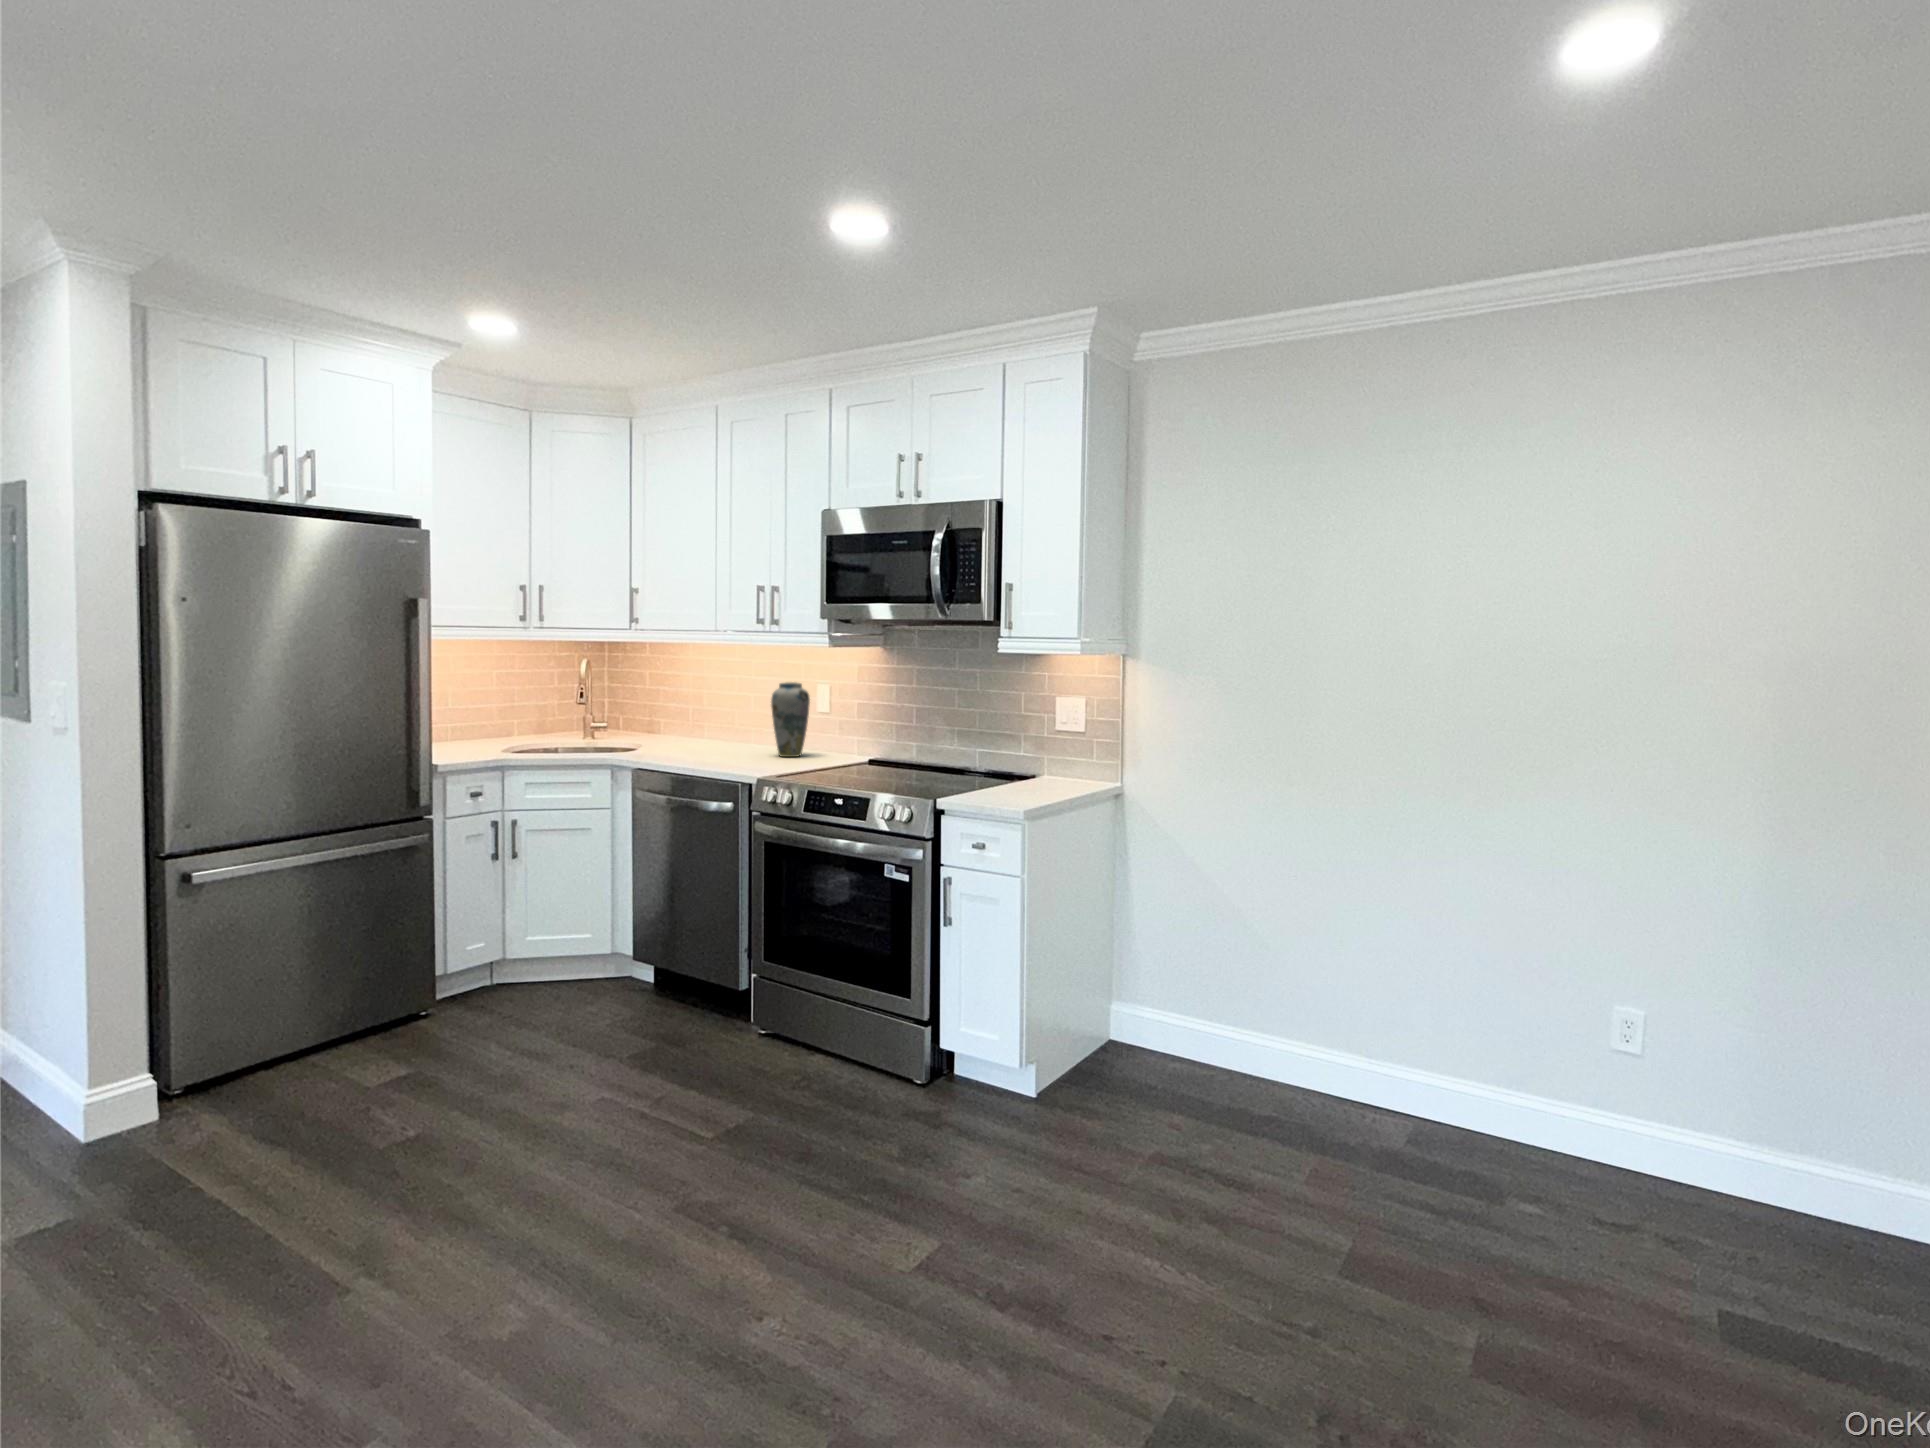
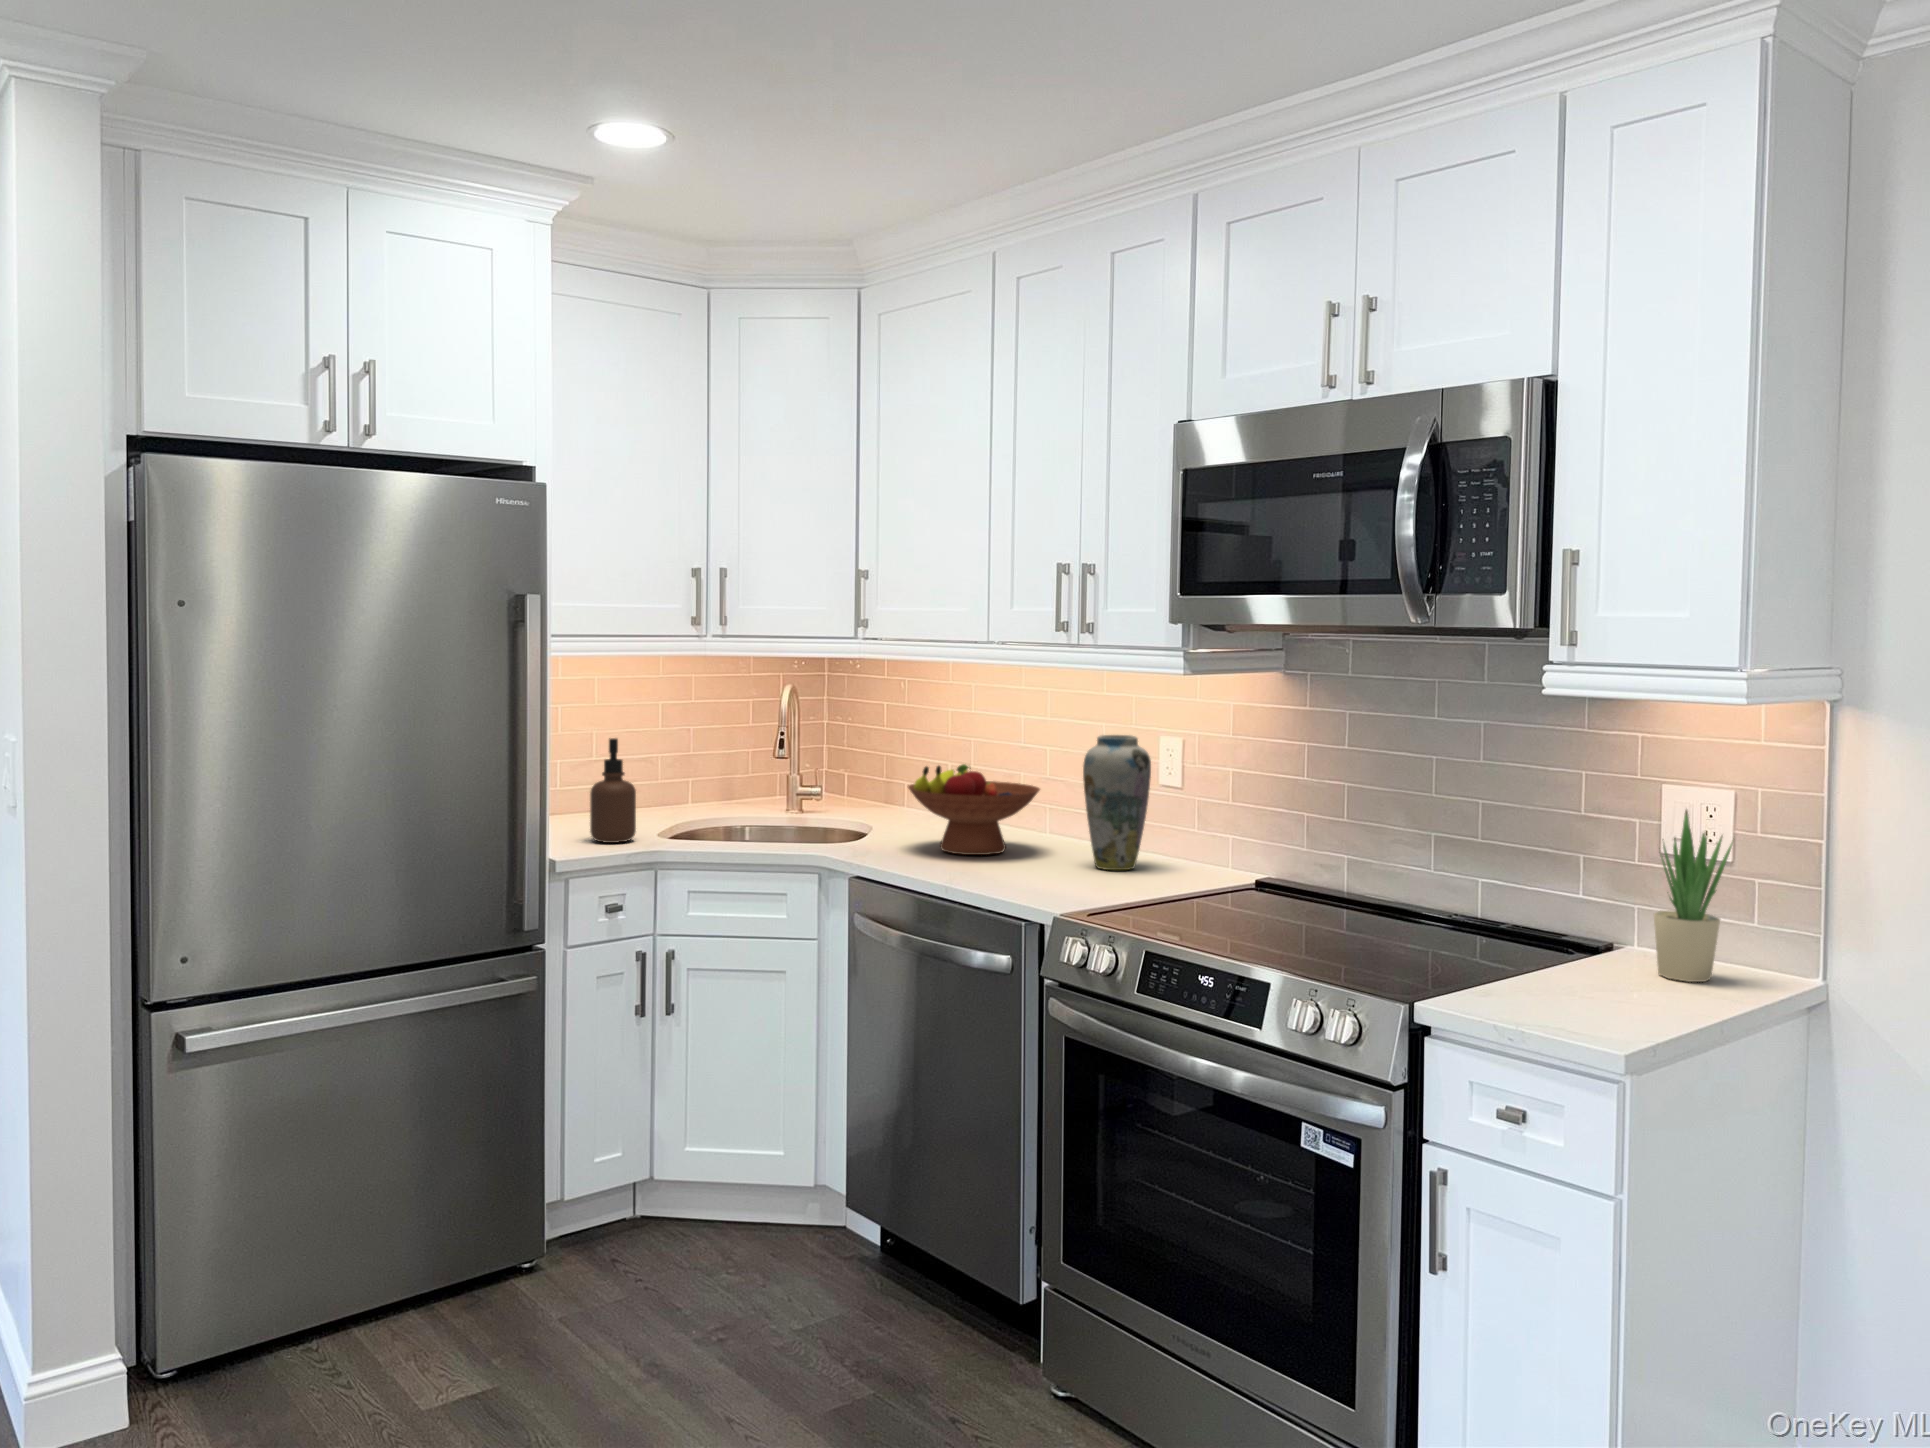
soap dispenser: none [458,690,489,754] -> present [590,738,636,843]
fruit bowl: none [666,702,747,753] -> present [908,764,1040,855]
potted plant: none [1051,705,1086,787] -> present [1654,810,1733,982]

